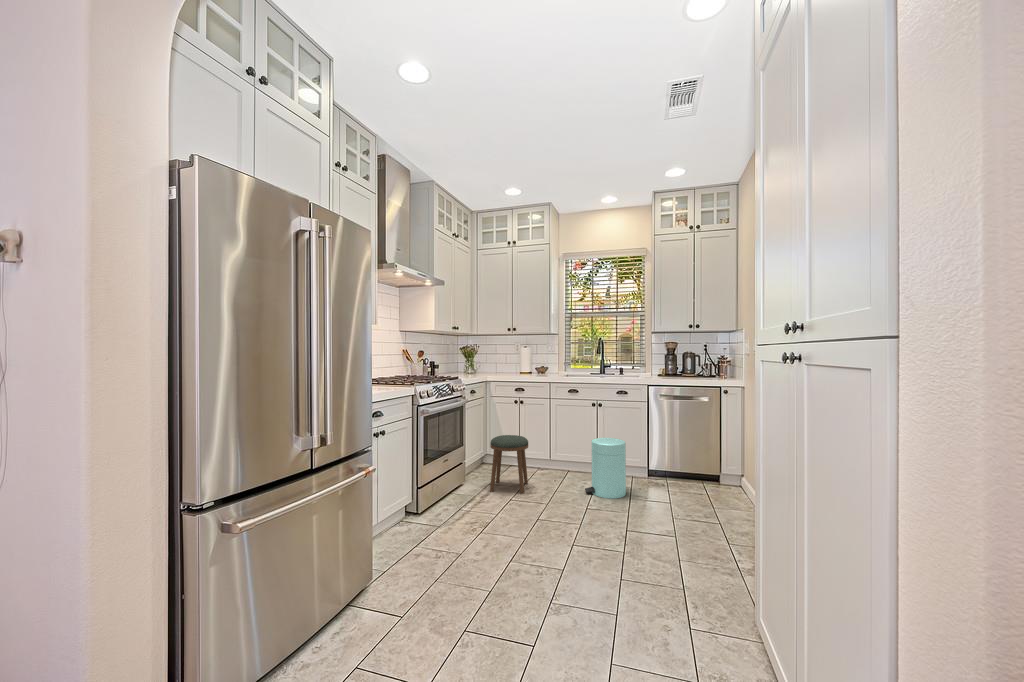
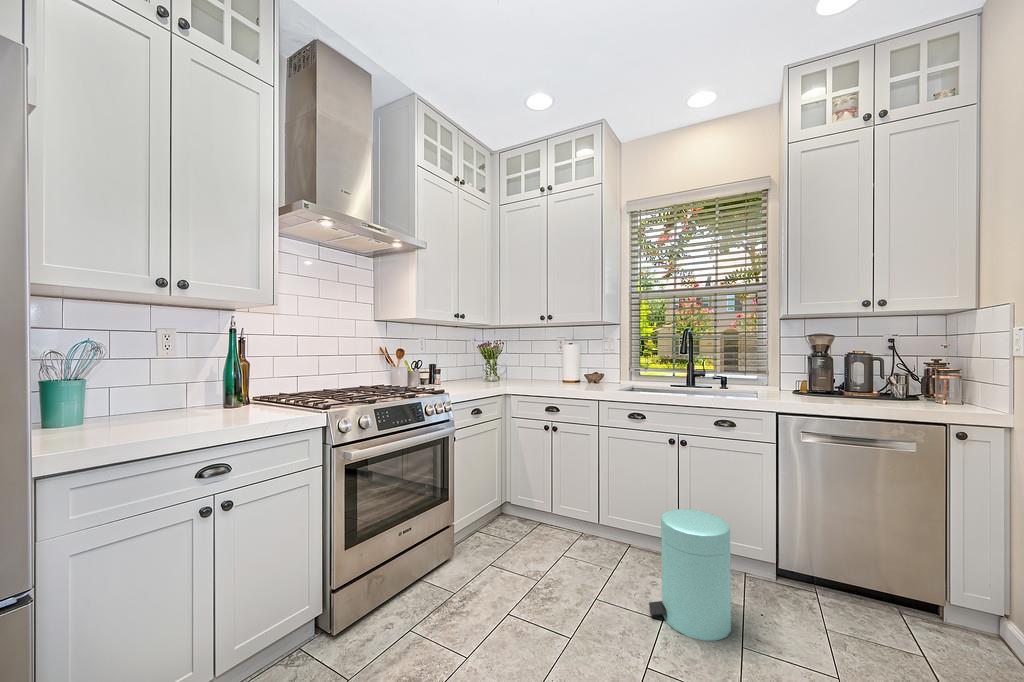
stool: present [490,435,528,494] -> none [482,487,553,600]

